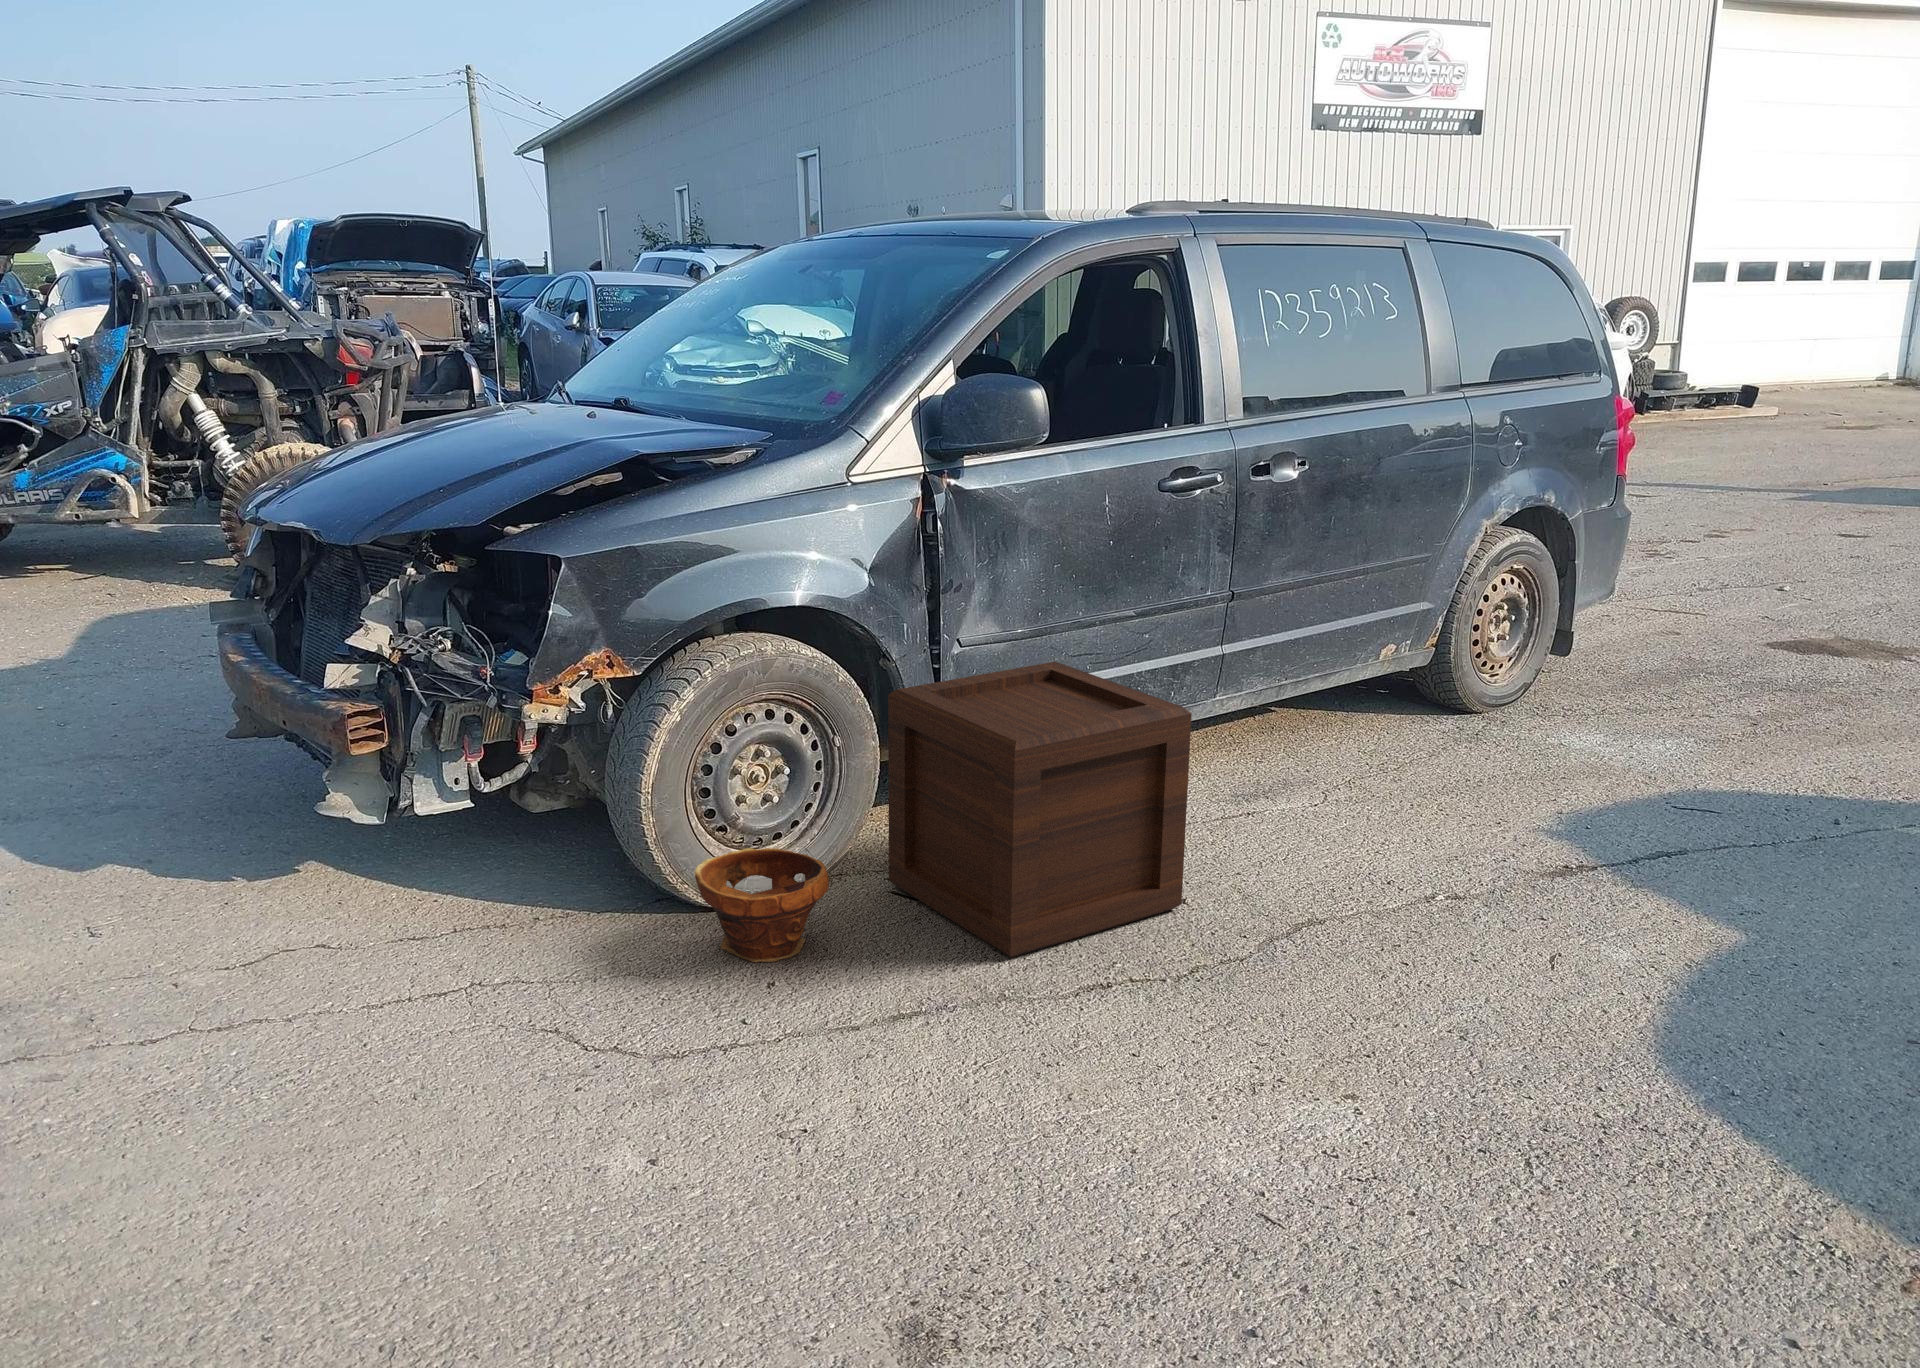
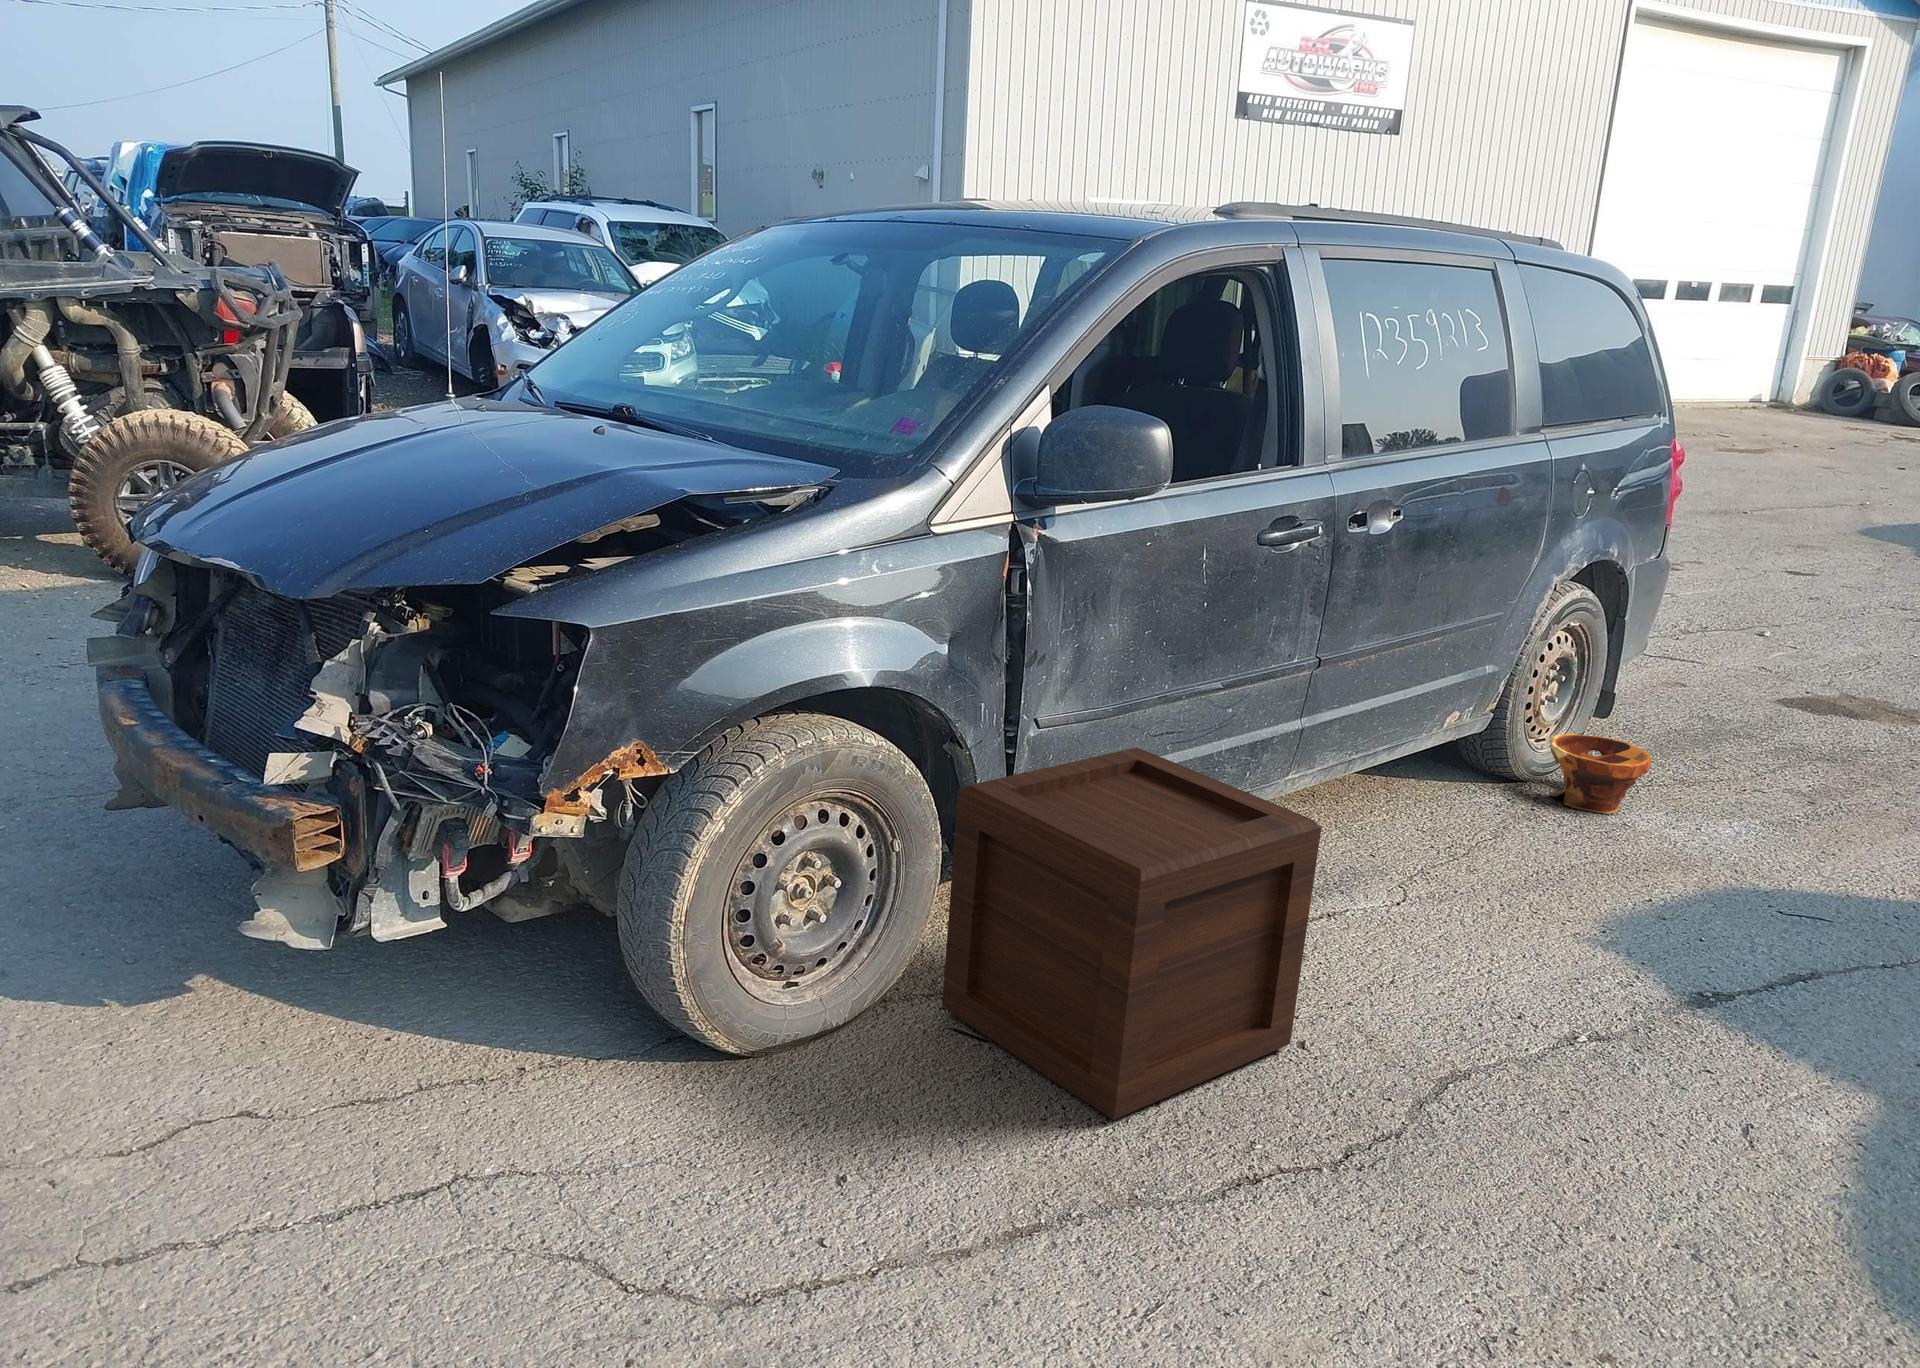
planter: present [695,848,829,963] -> present [1550,734,1651,814]

